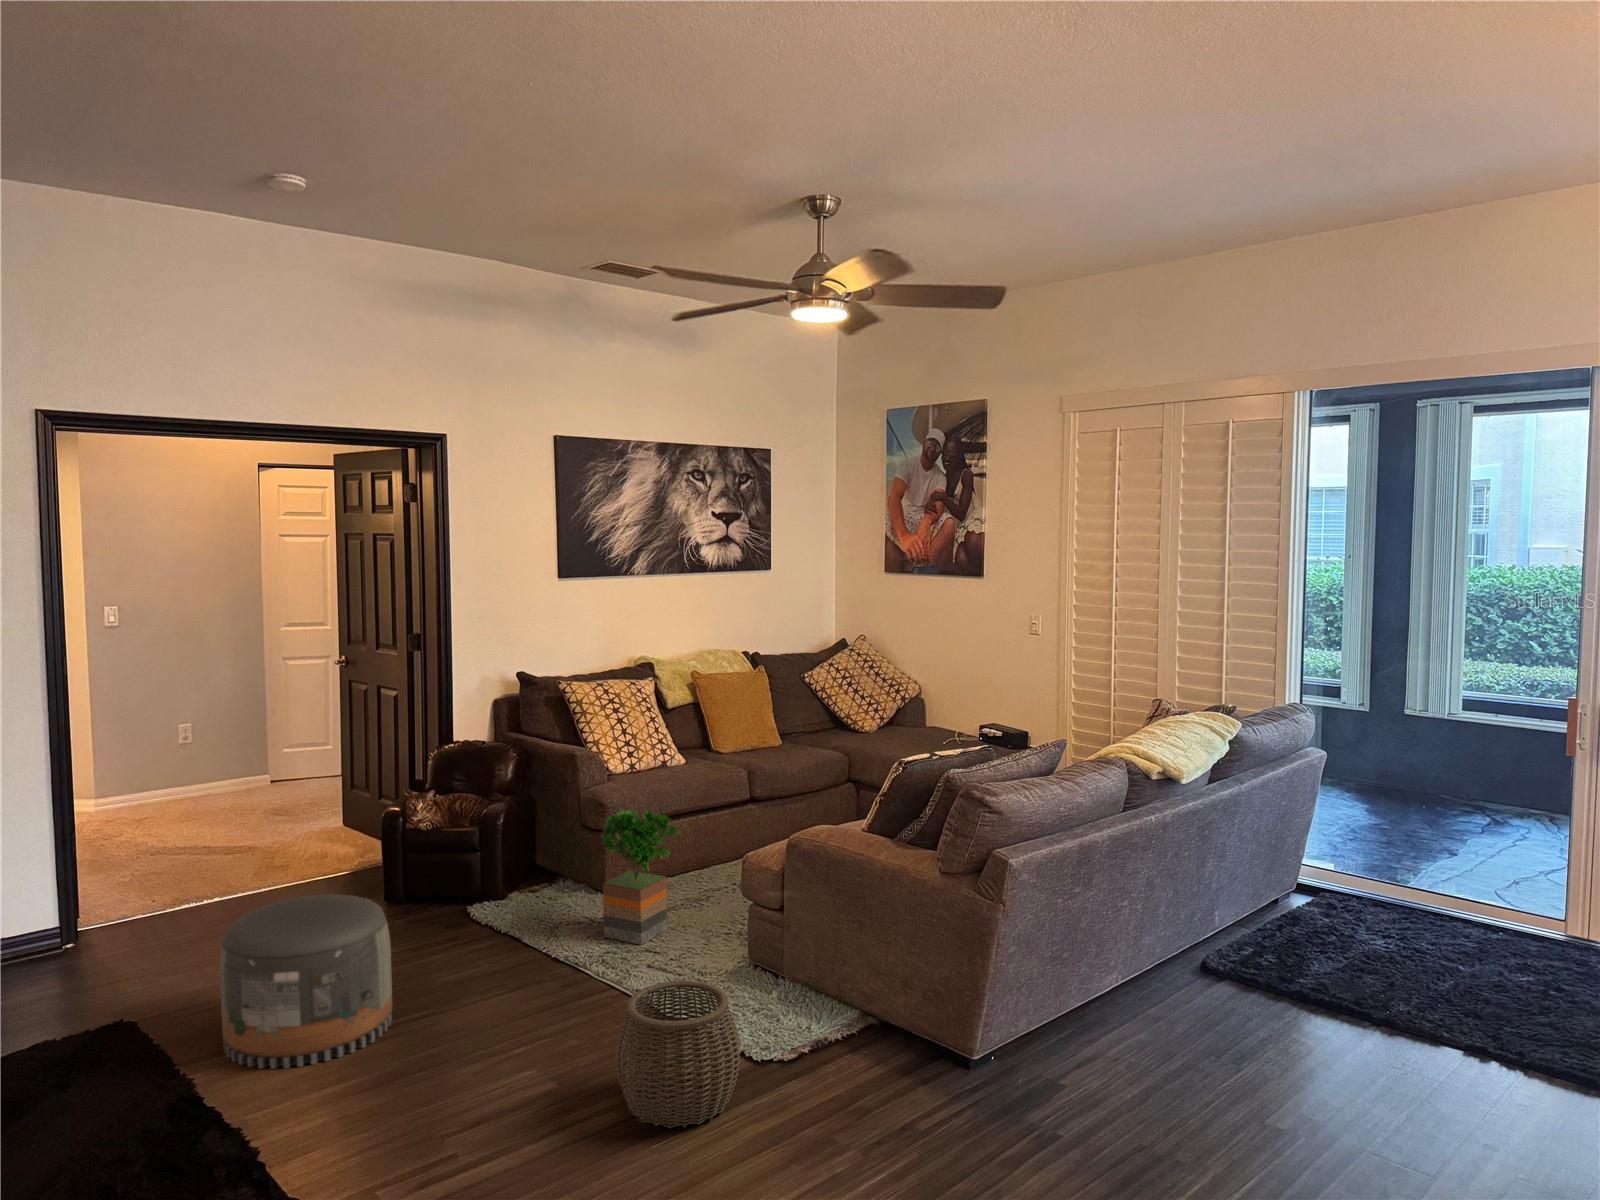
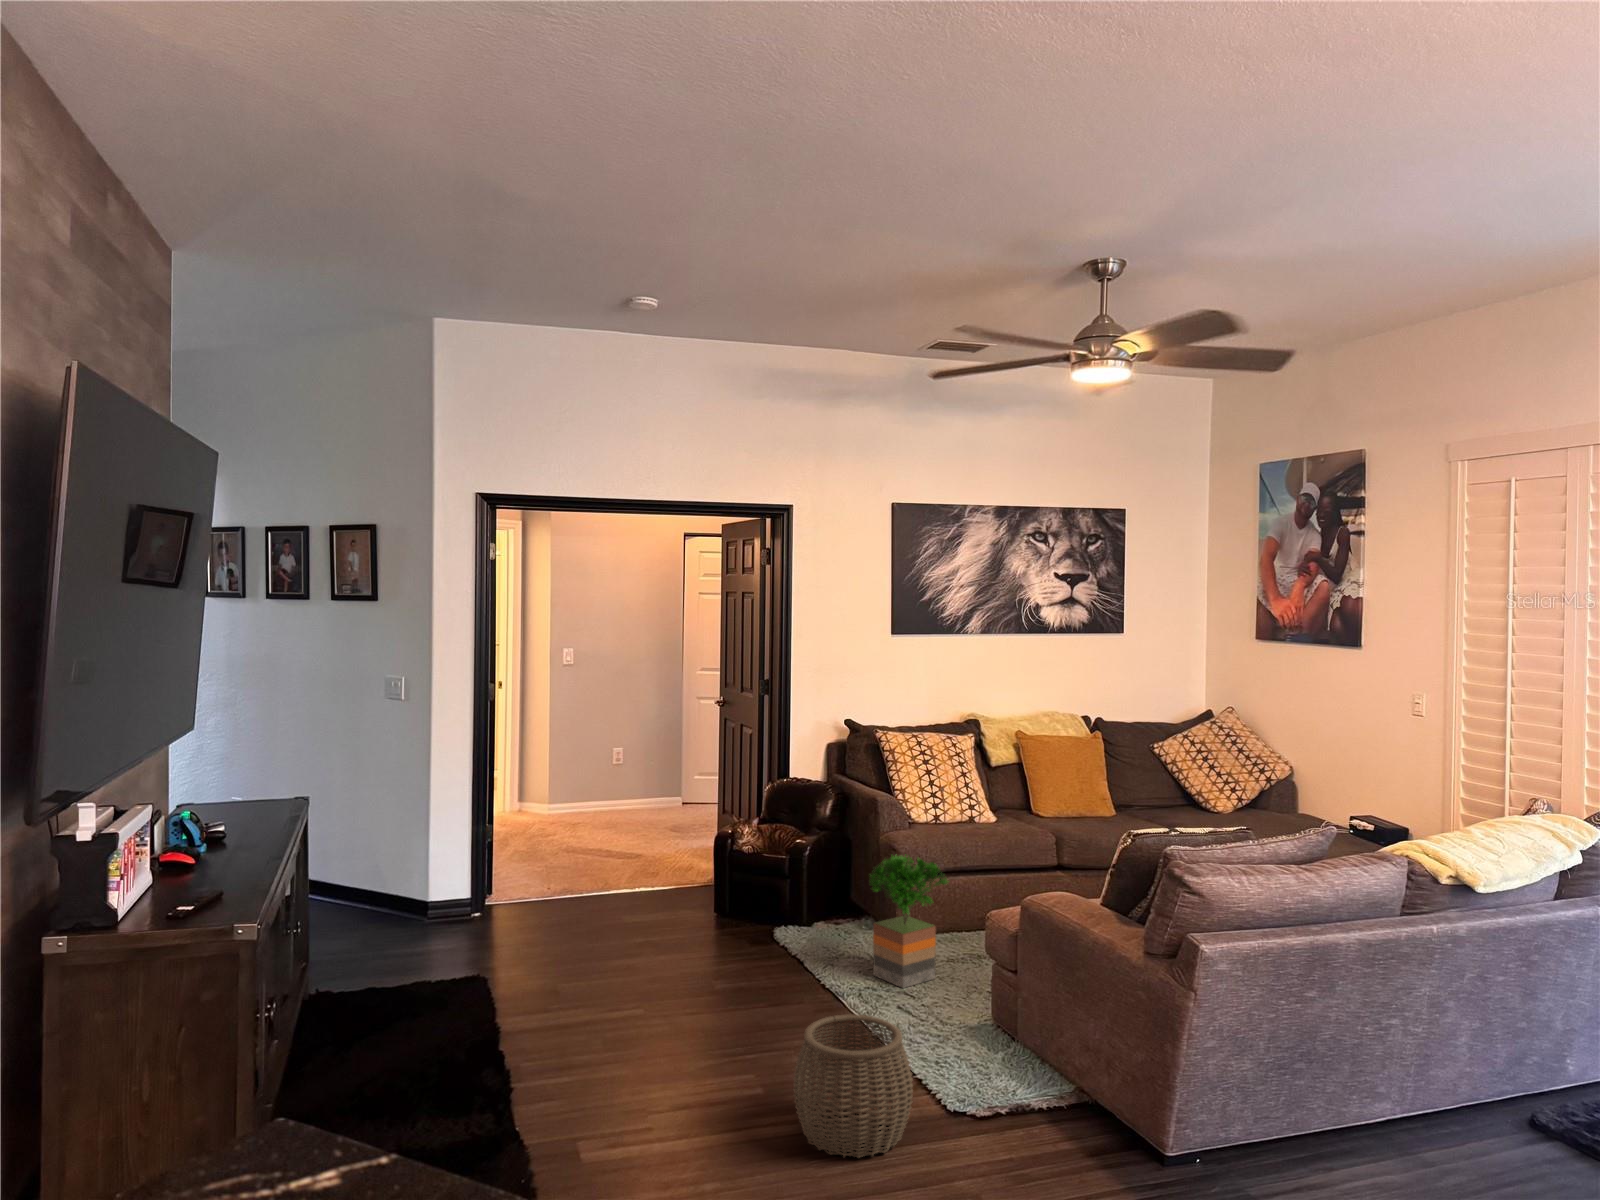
pouf: present [220,894,392,1069] -> none [528,892,663,1035]

